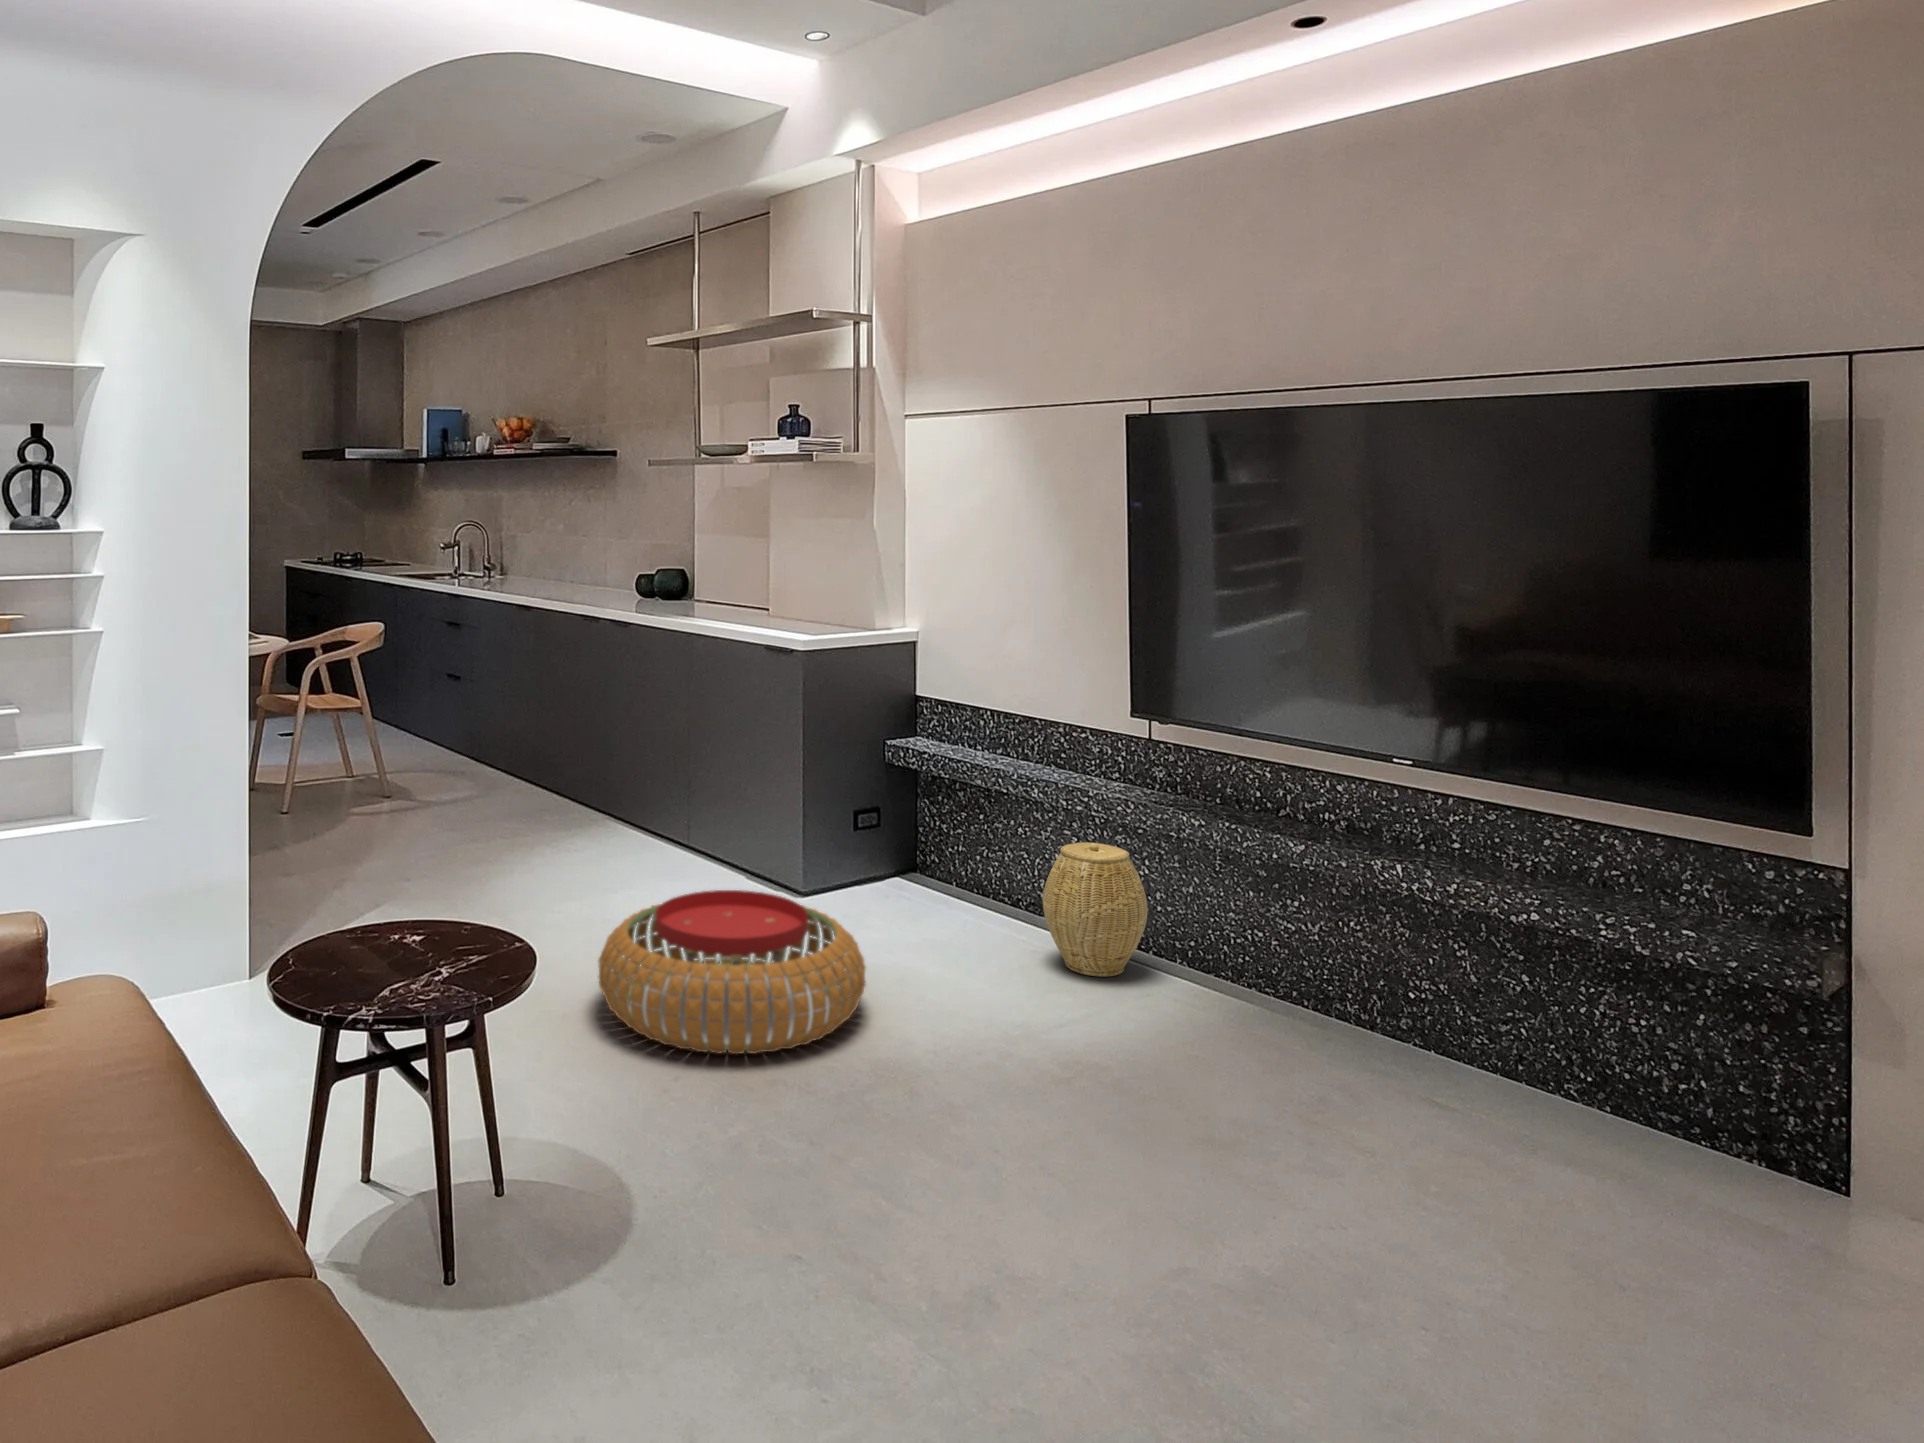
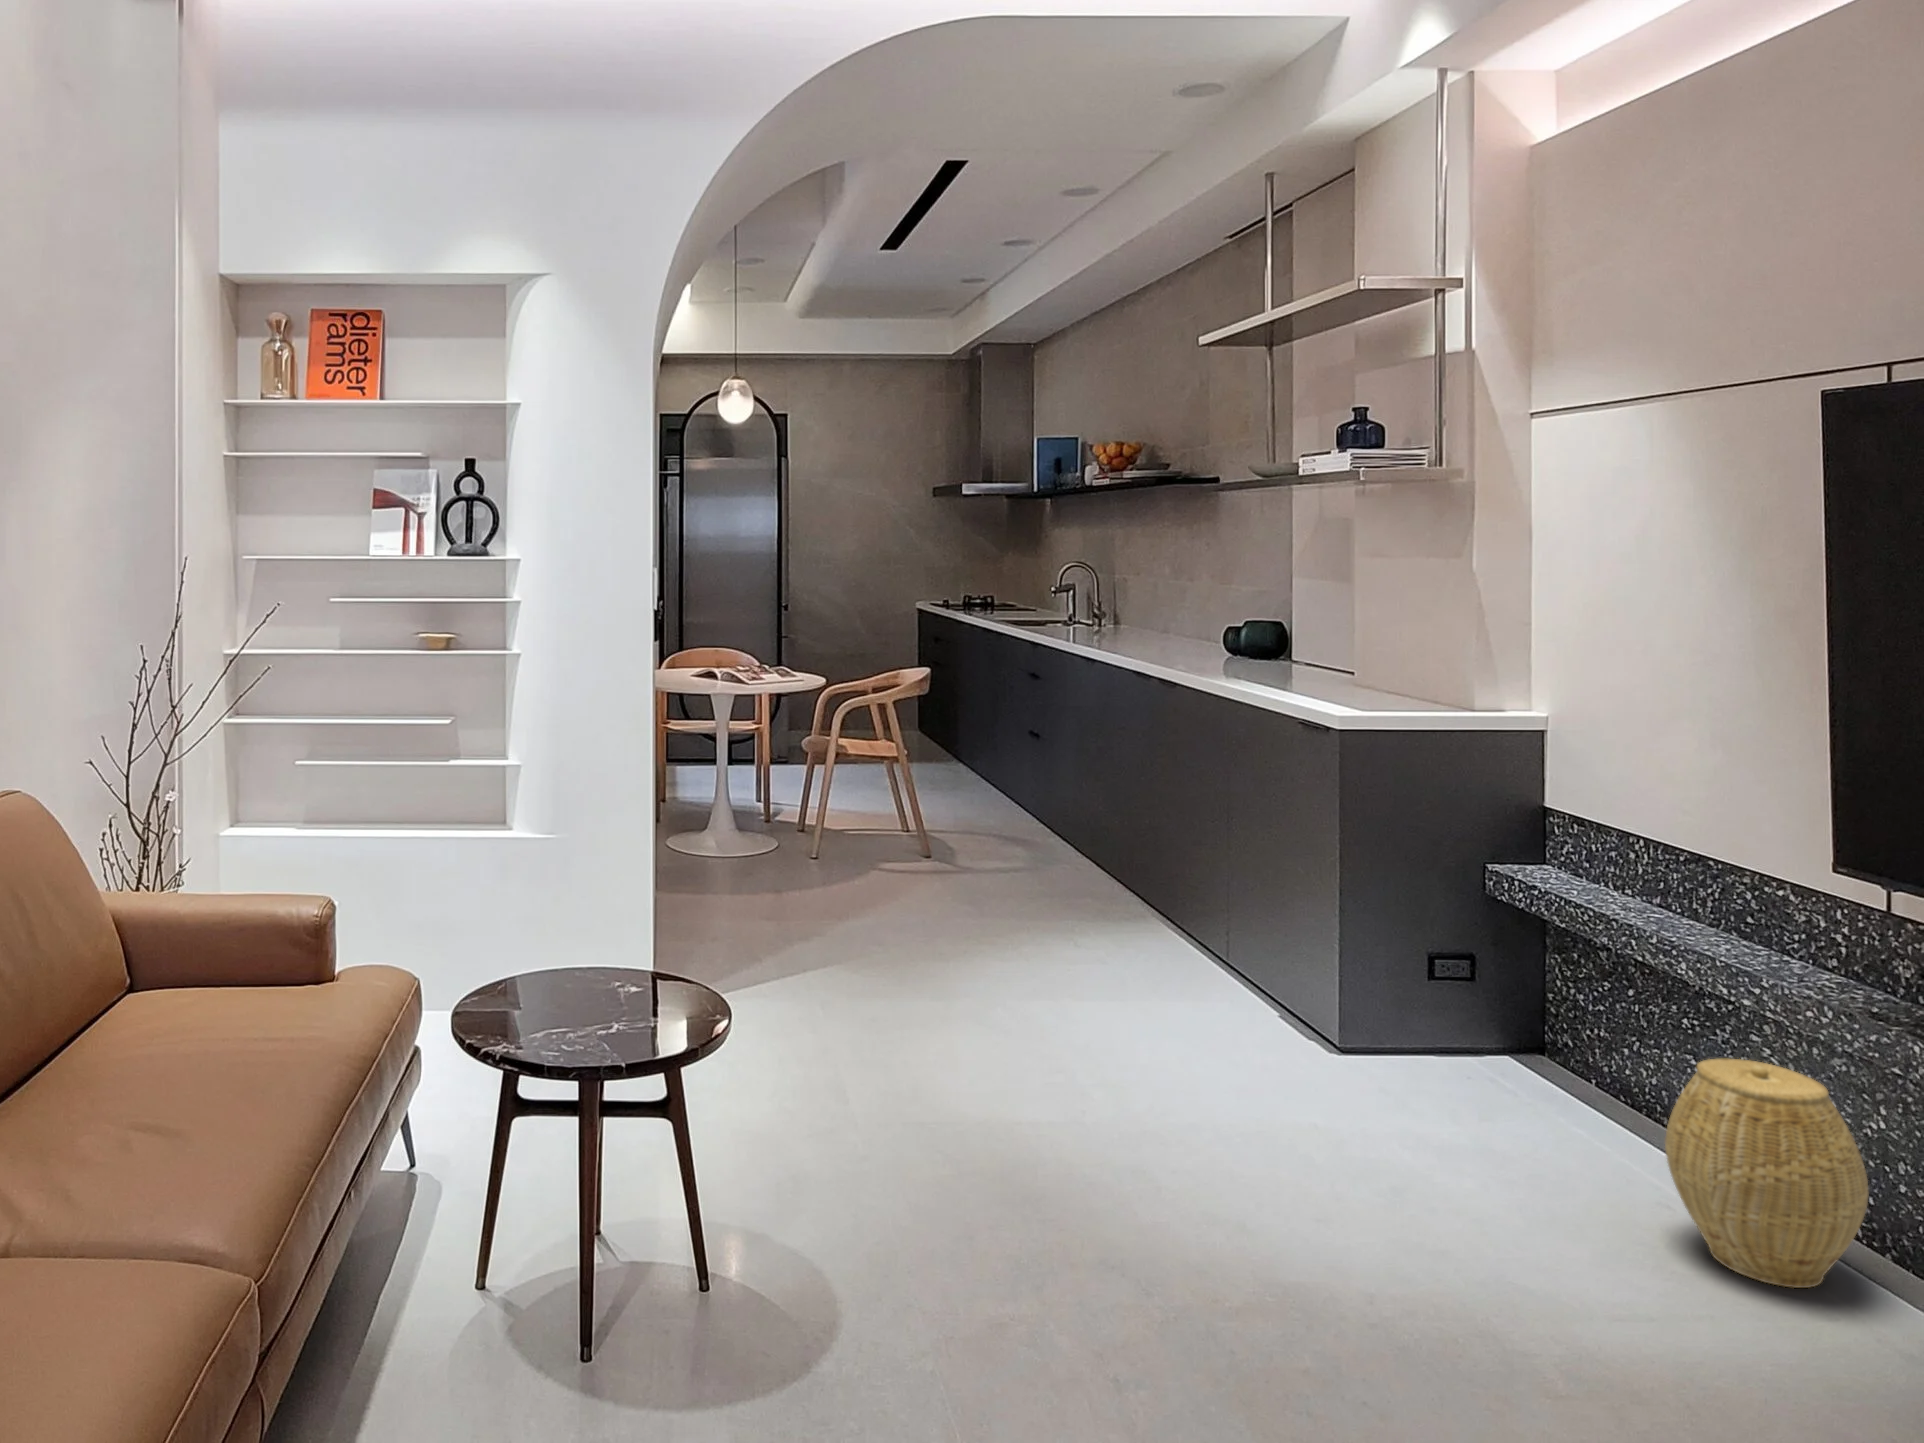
pouf: present [598,890,866,1054] -> none [951,1023,1317,1259]

